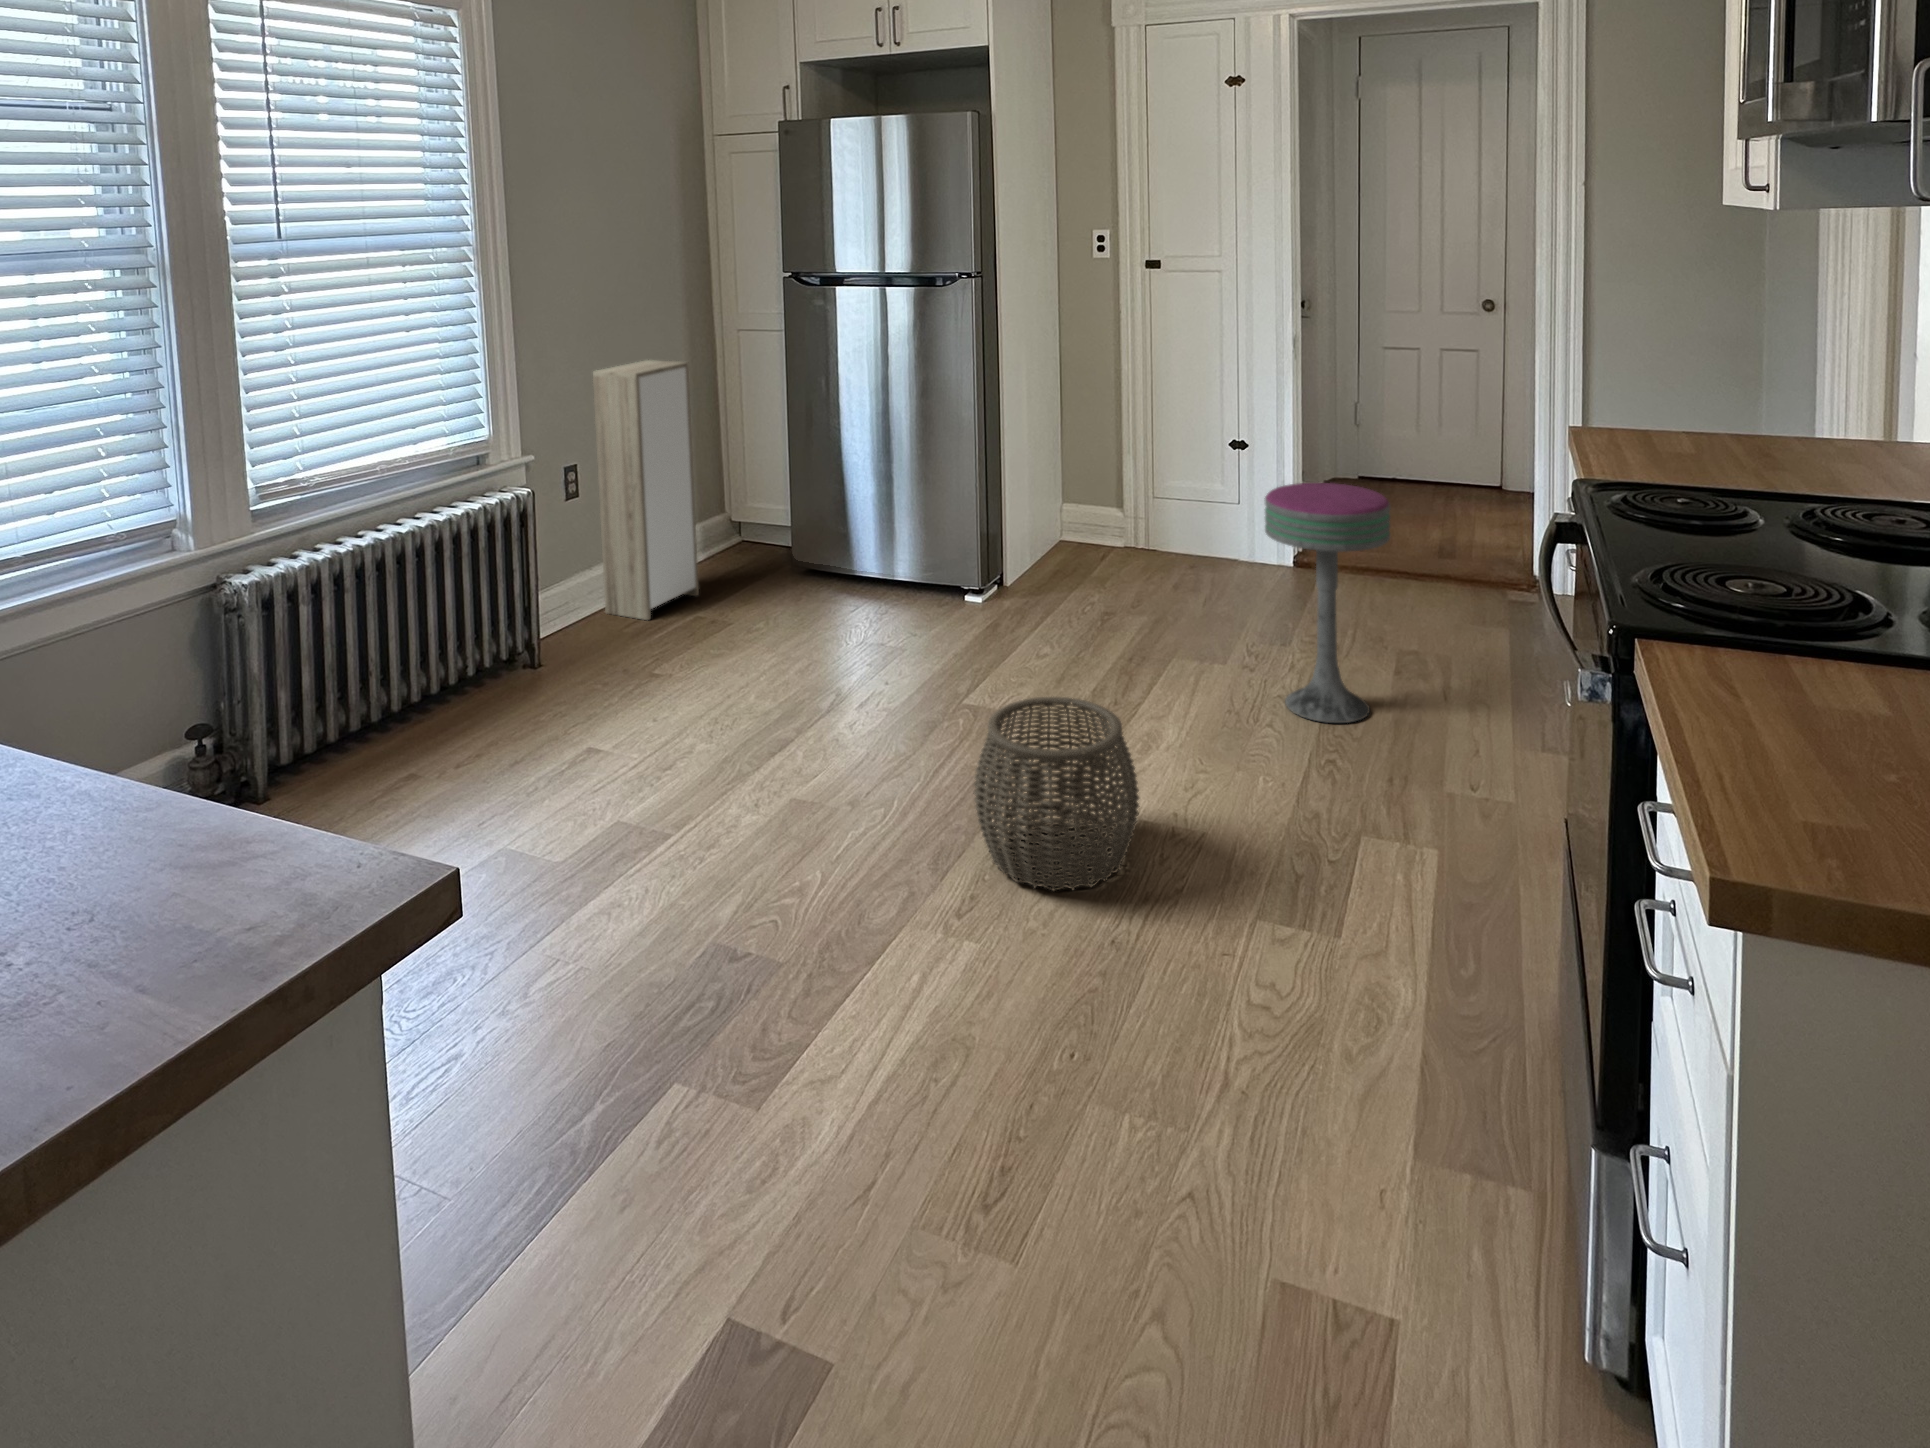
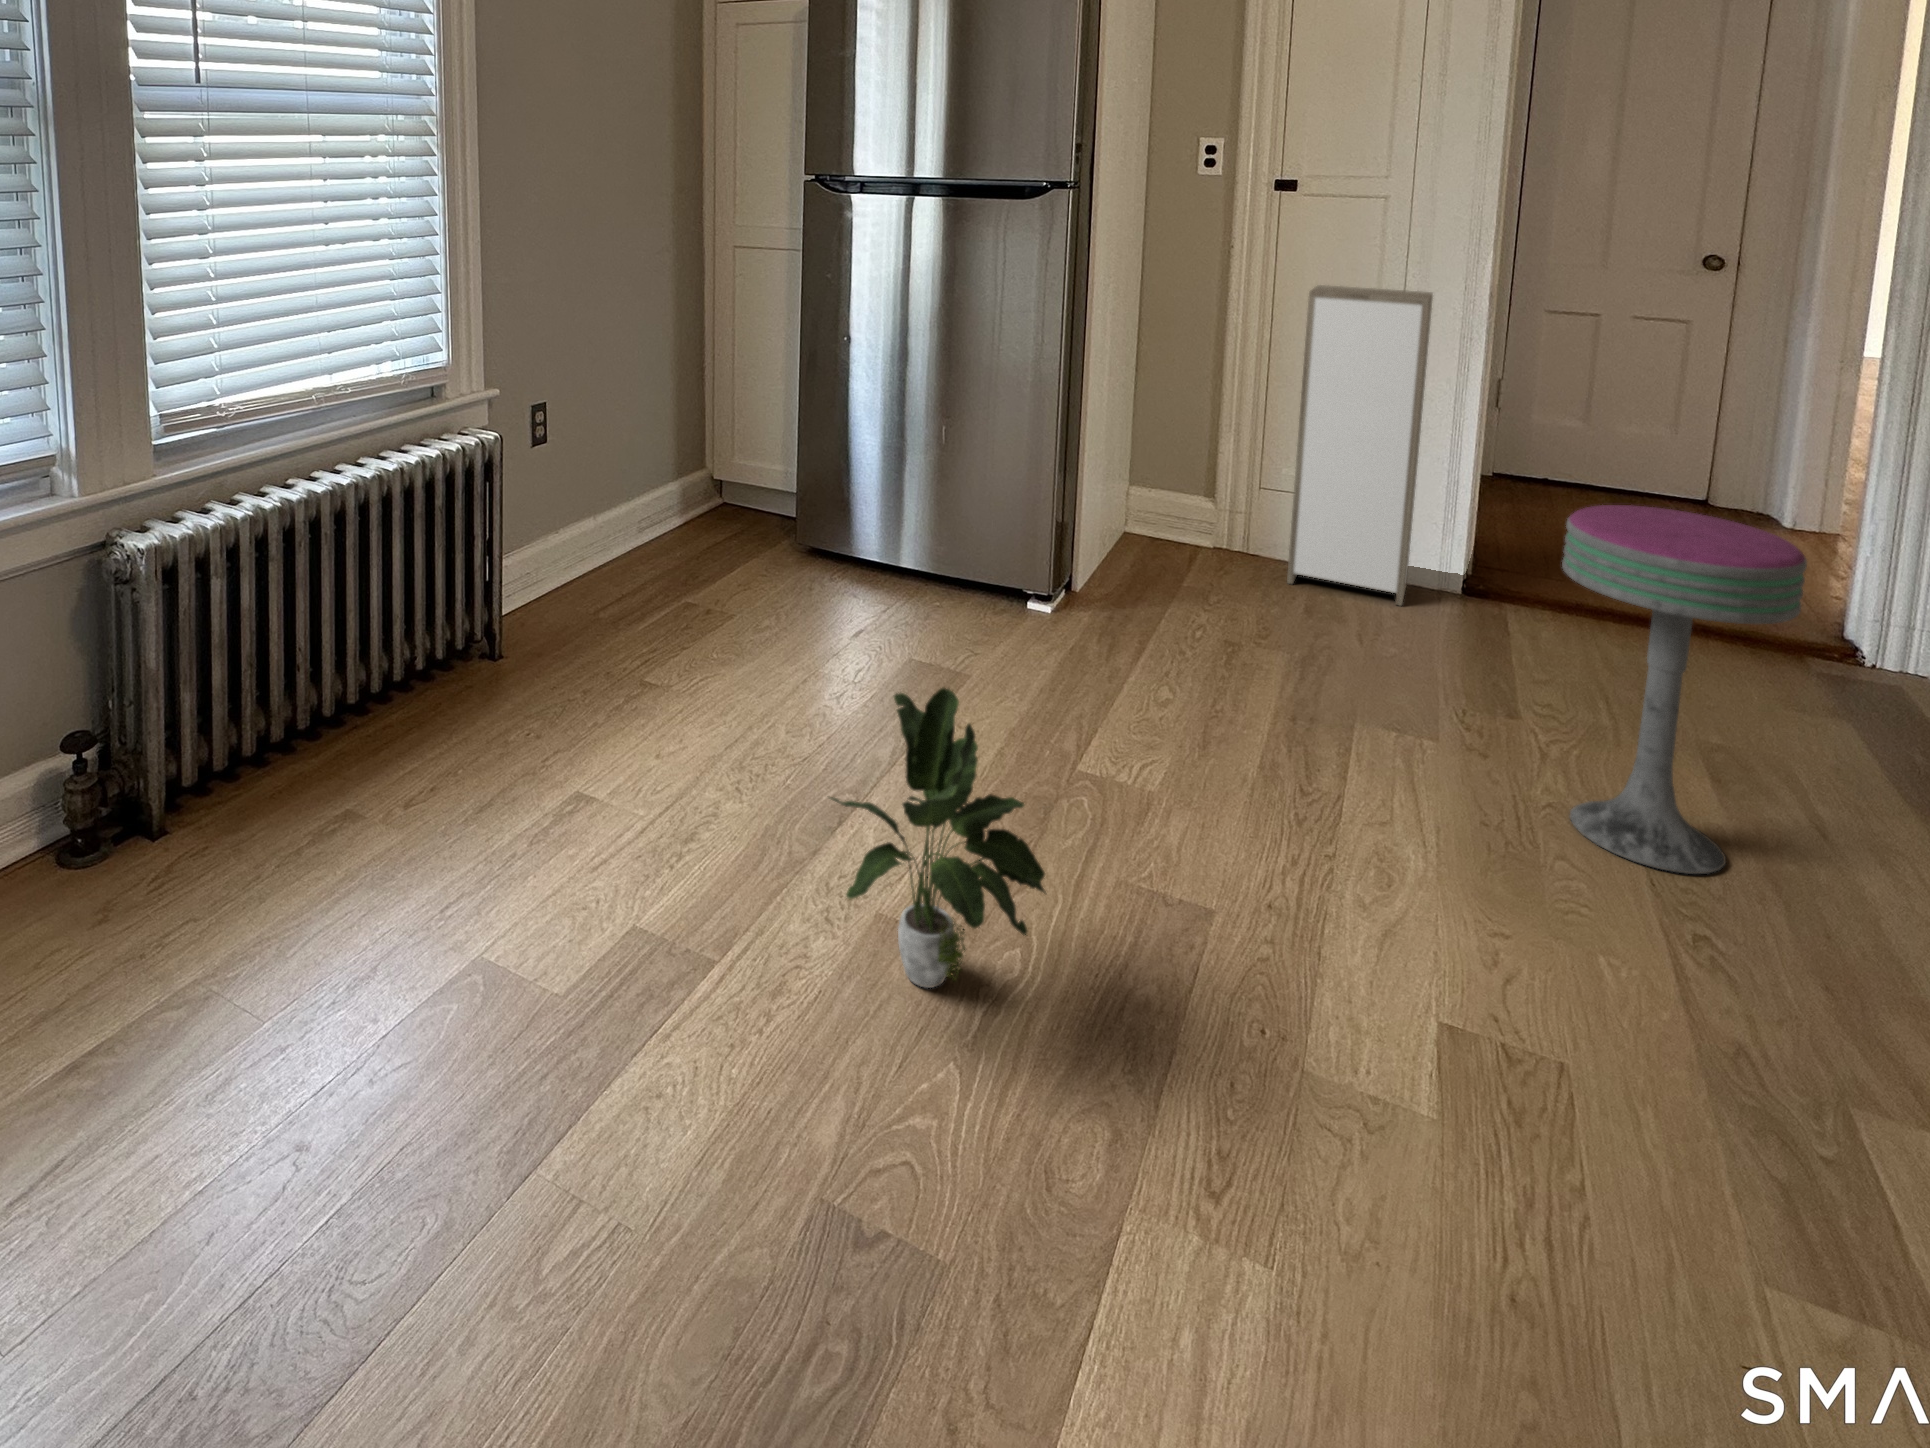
storage cabinet: present [593,360,699,620] -> present [1287,285,1433,605]
potted plant: none [742,627,896,831] -> present [830,688,1046,988]
woven basket: present [973,697,1140,891] -> none [1201,833,1511,1190]

